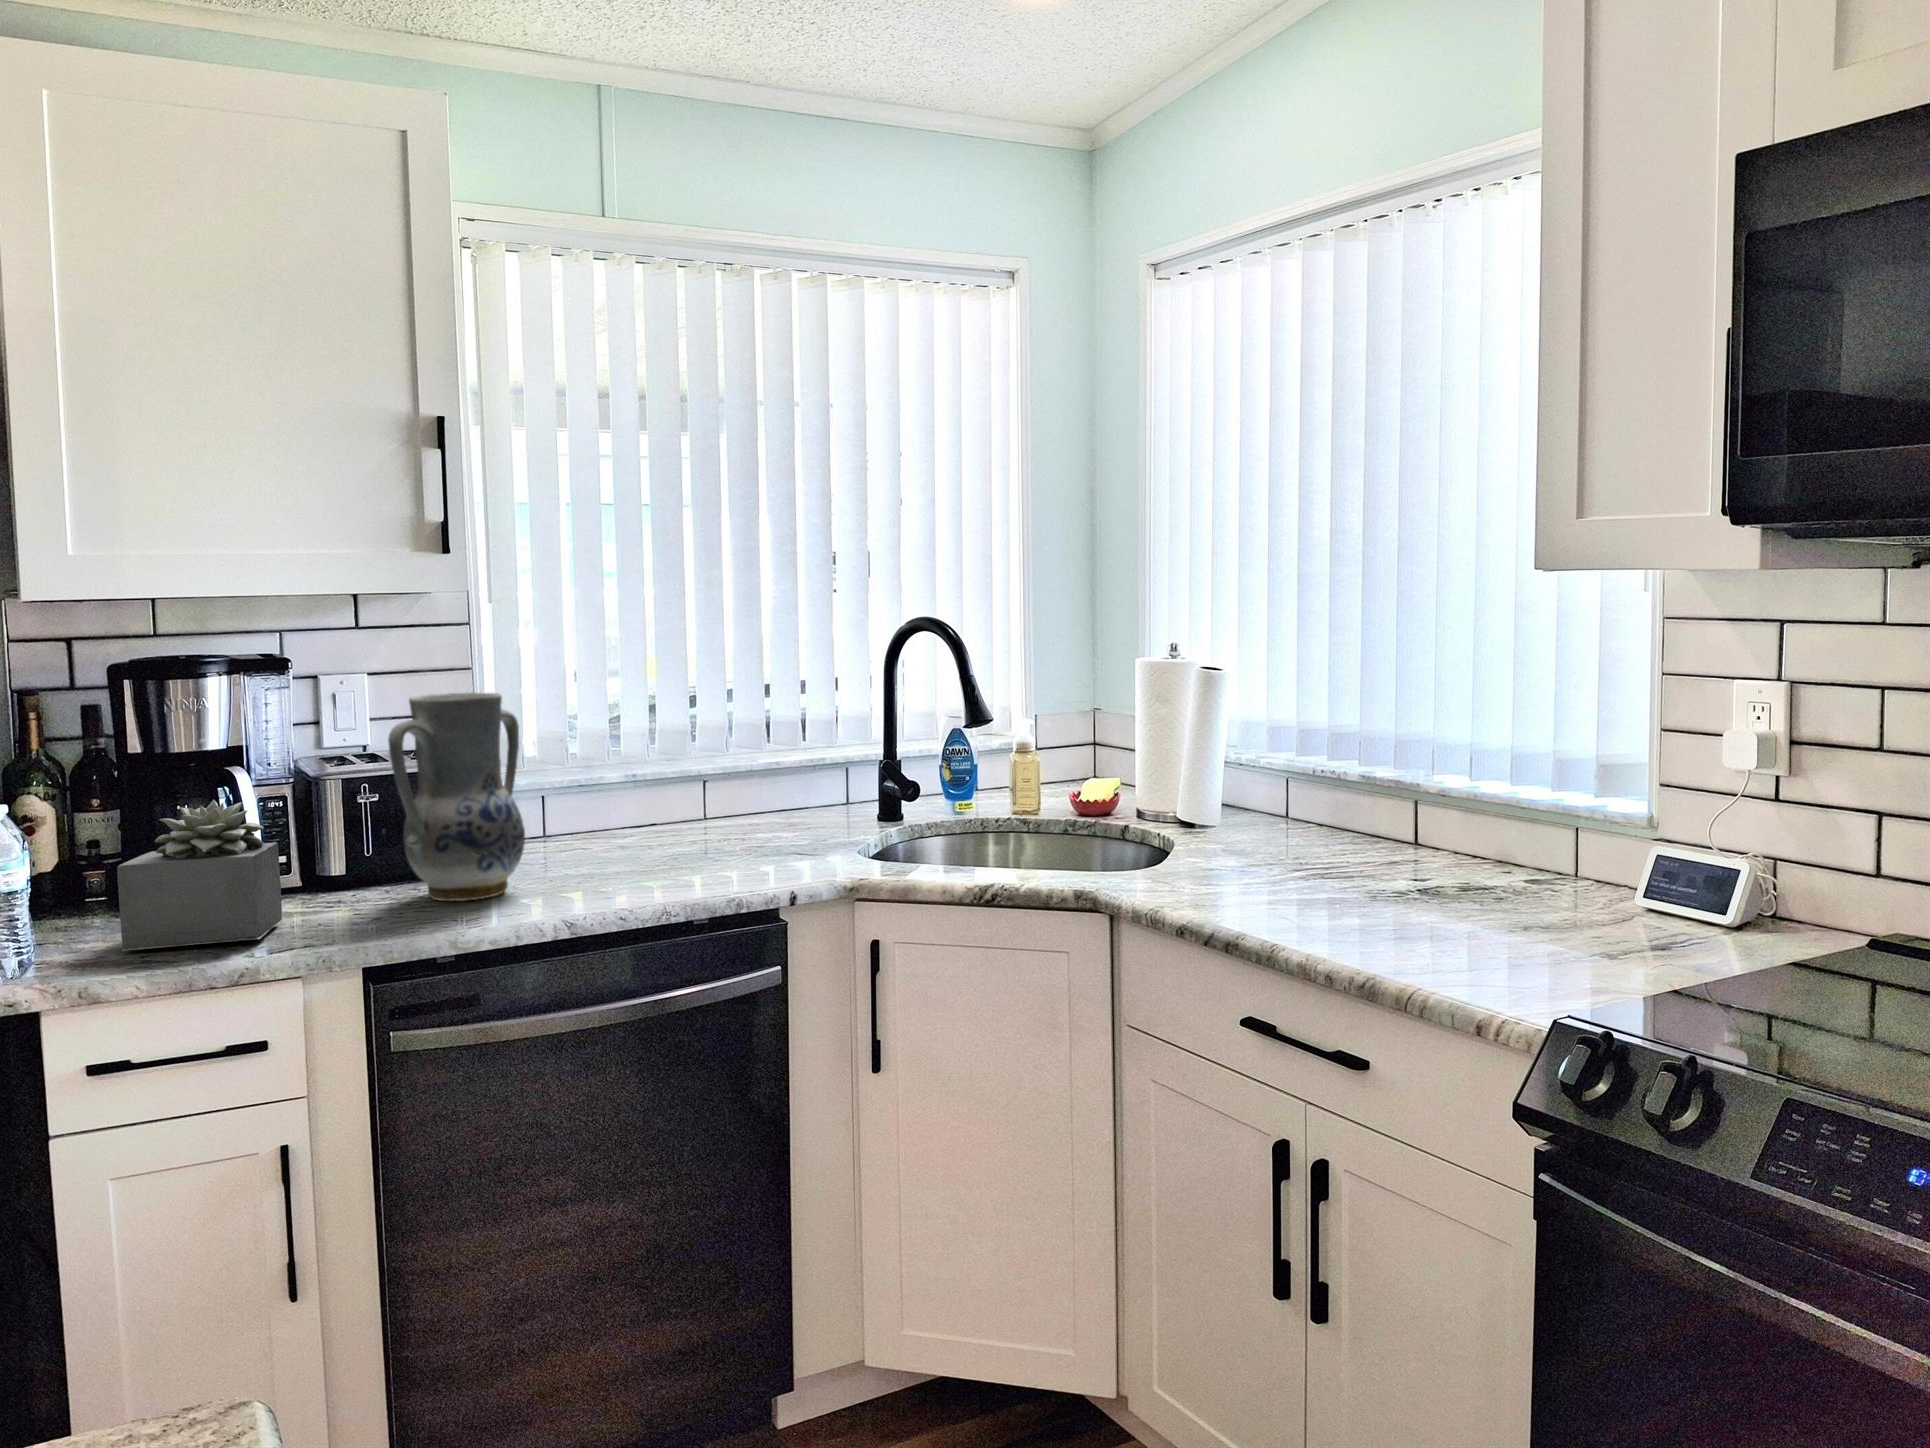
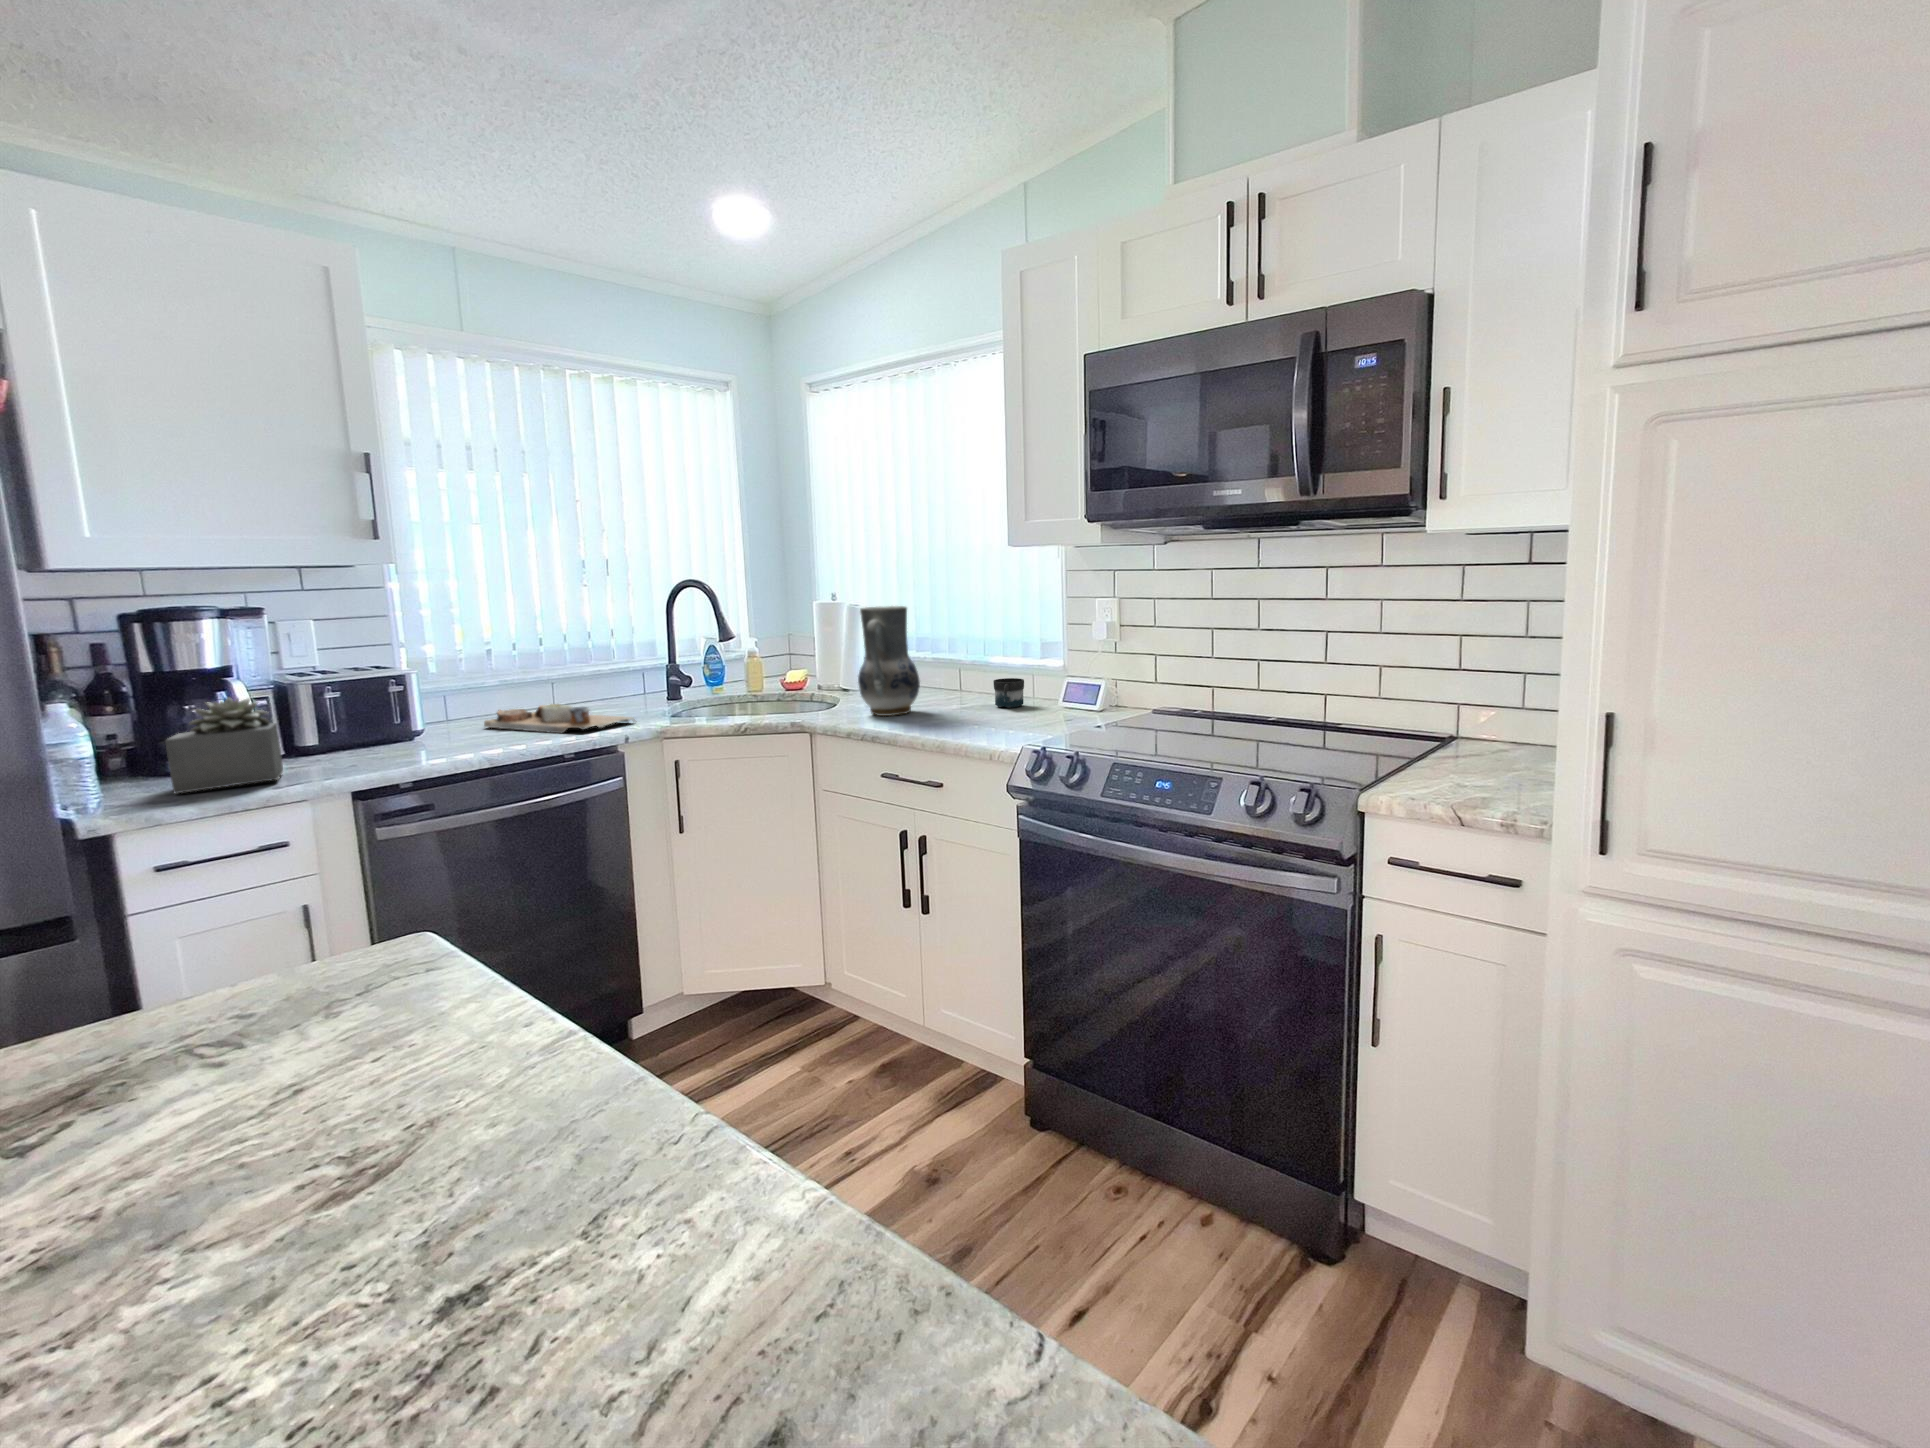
vase: present [388,693,525,901] -> present [858,606,920,716]
cutting board: none [593,819,816,879] -> present [484,704,635,733]
mug: none [1485,834,1555,898] -> present [993,678,1024,708]

